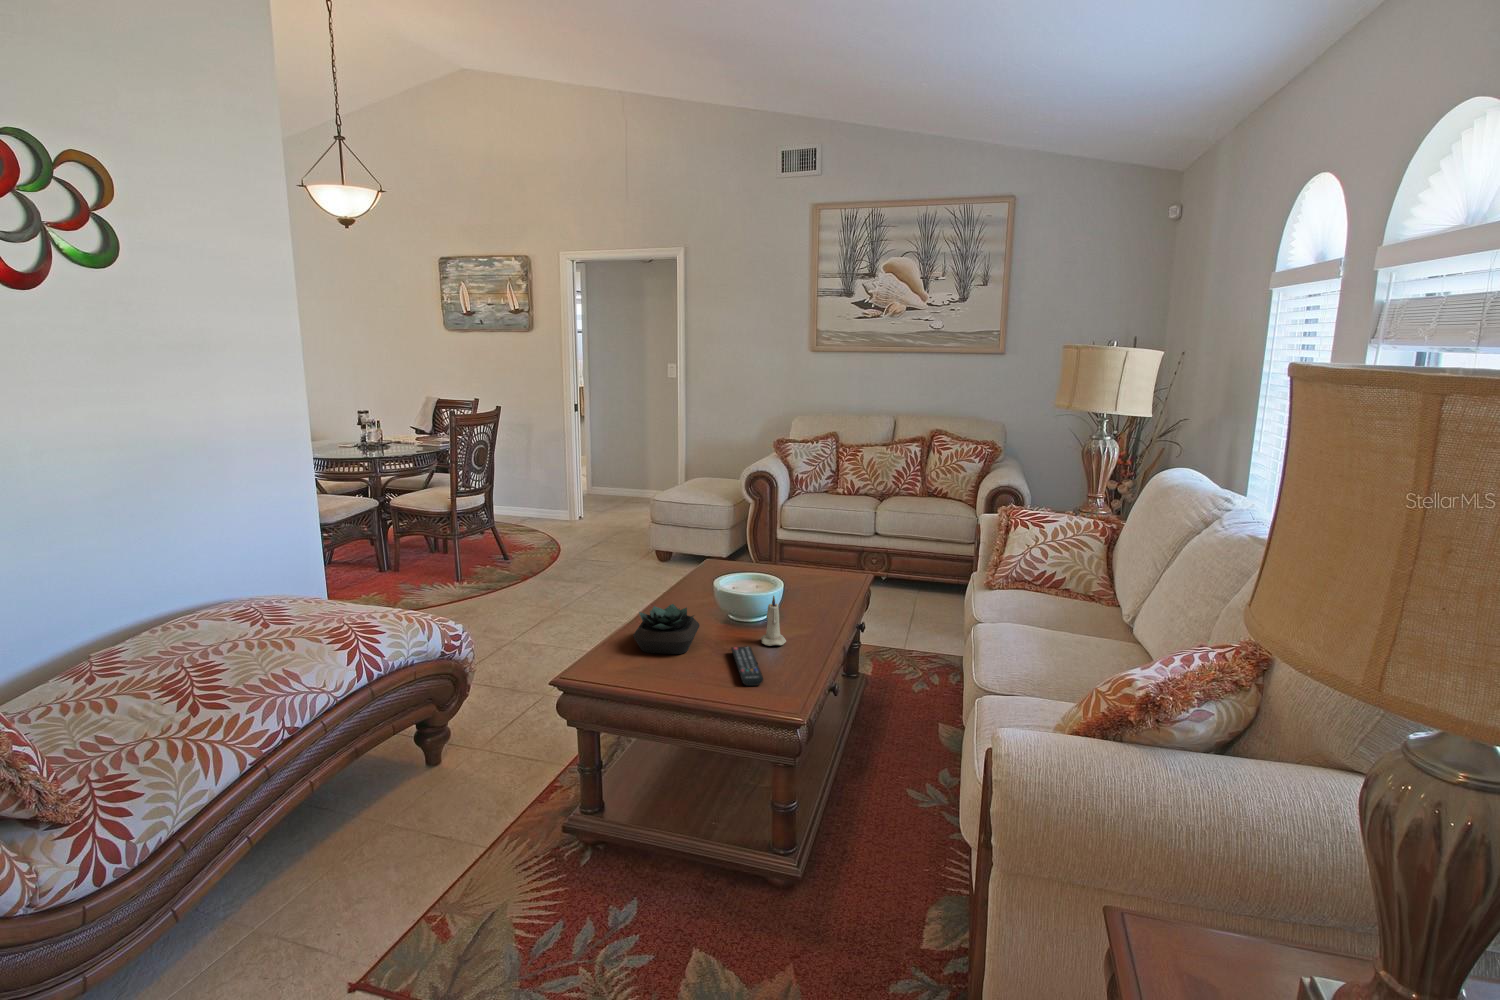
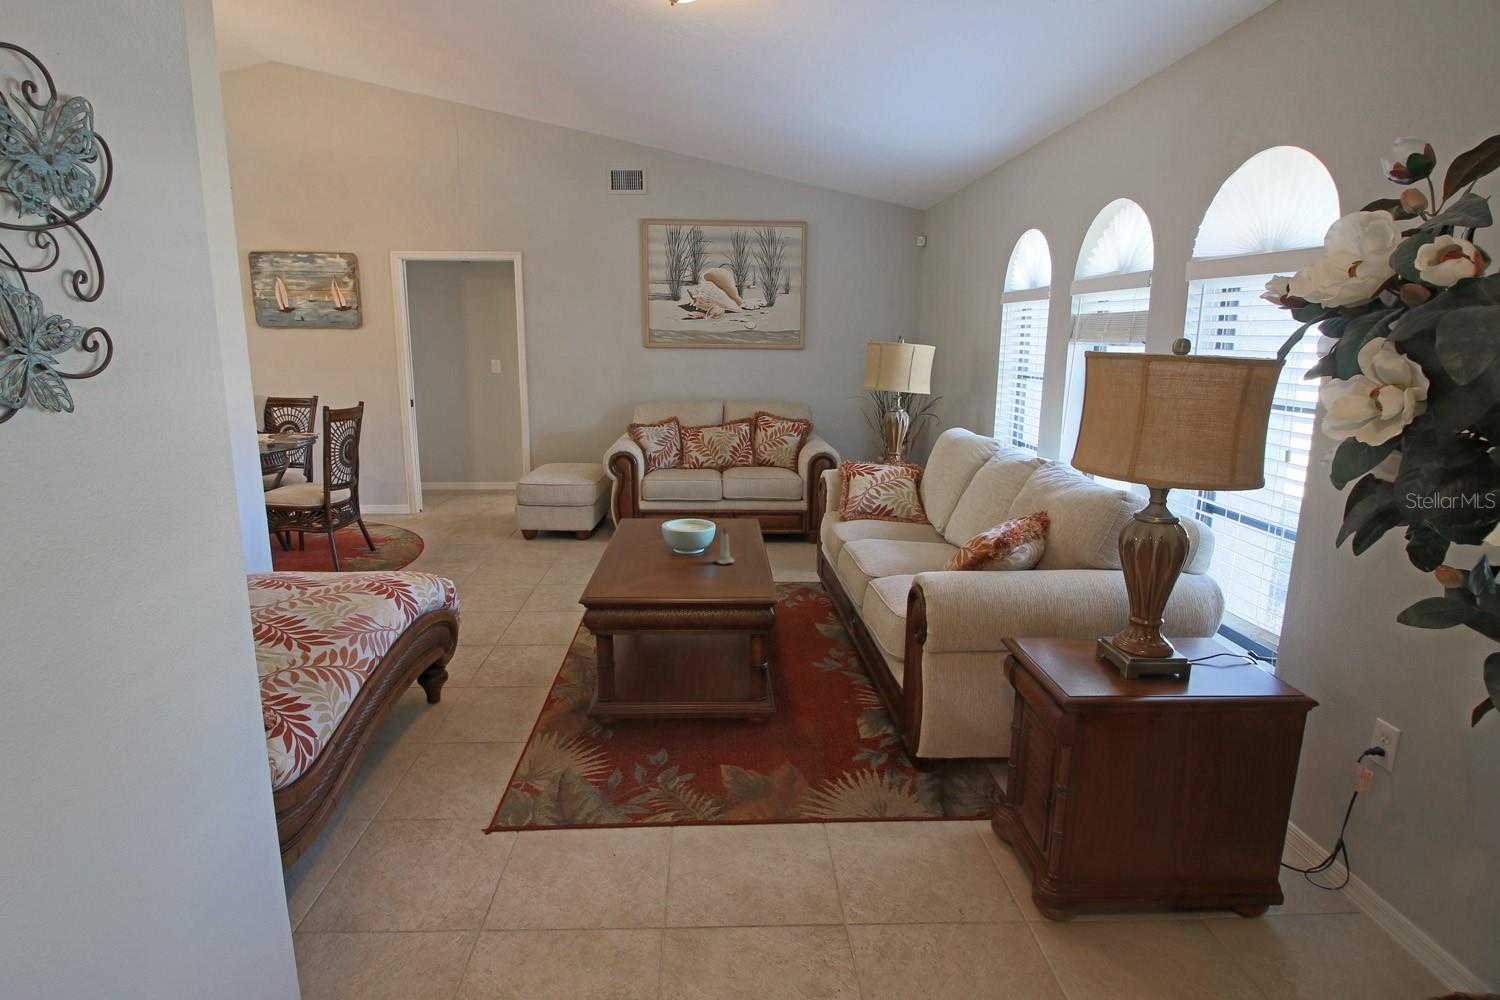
succulent plant: present [633,604,700,654] -> none [625,540,674,576]
remote control: present [731,646,763,686] -> none [701,564,740,587]

